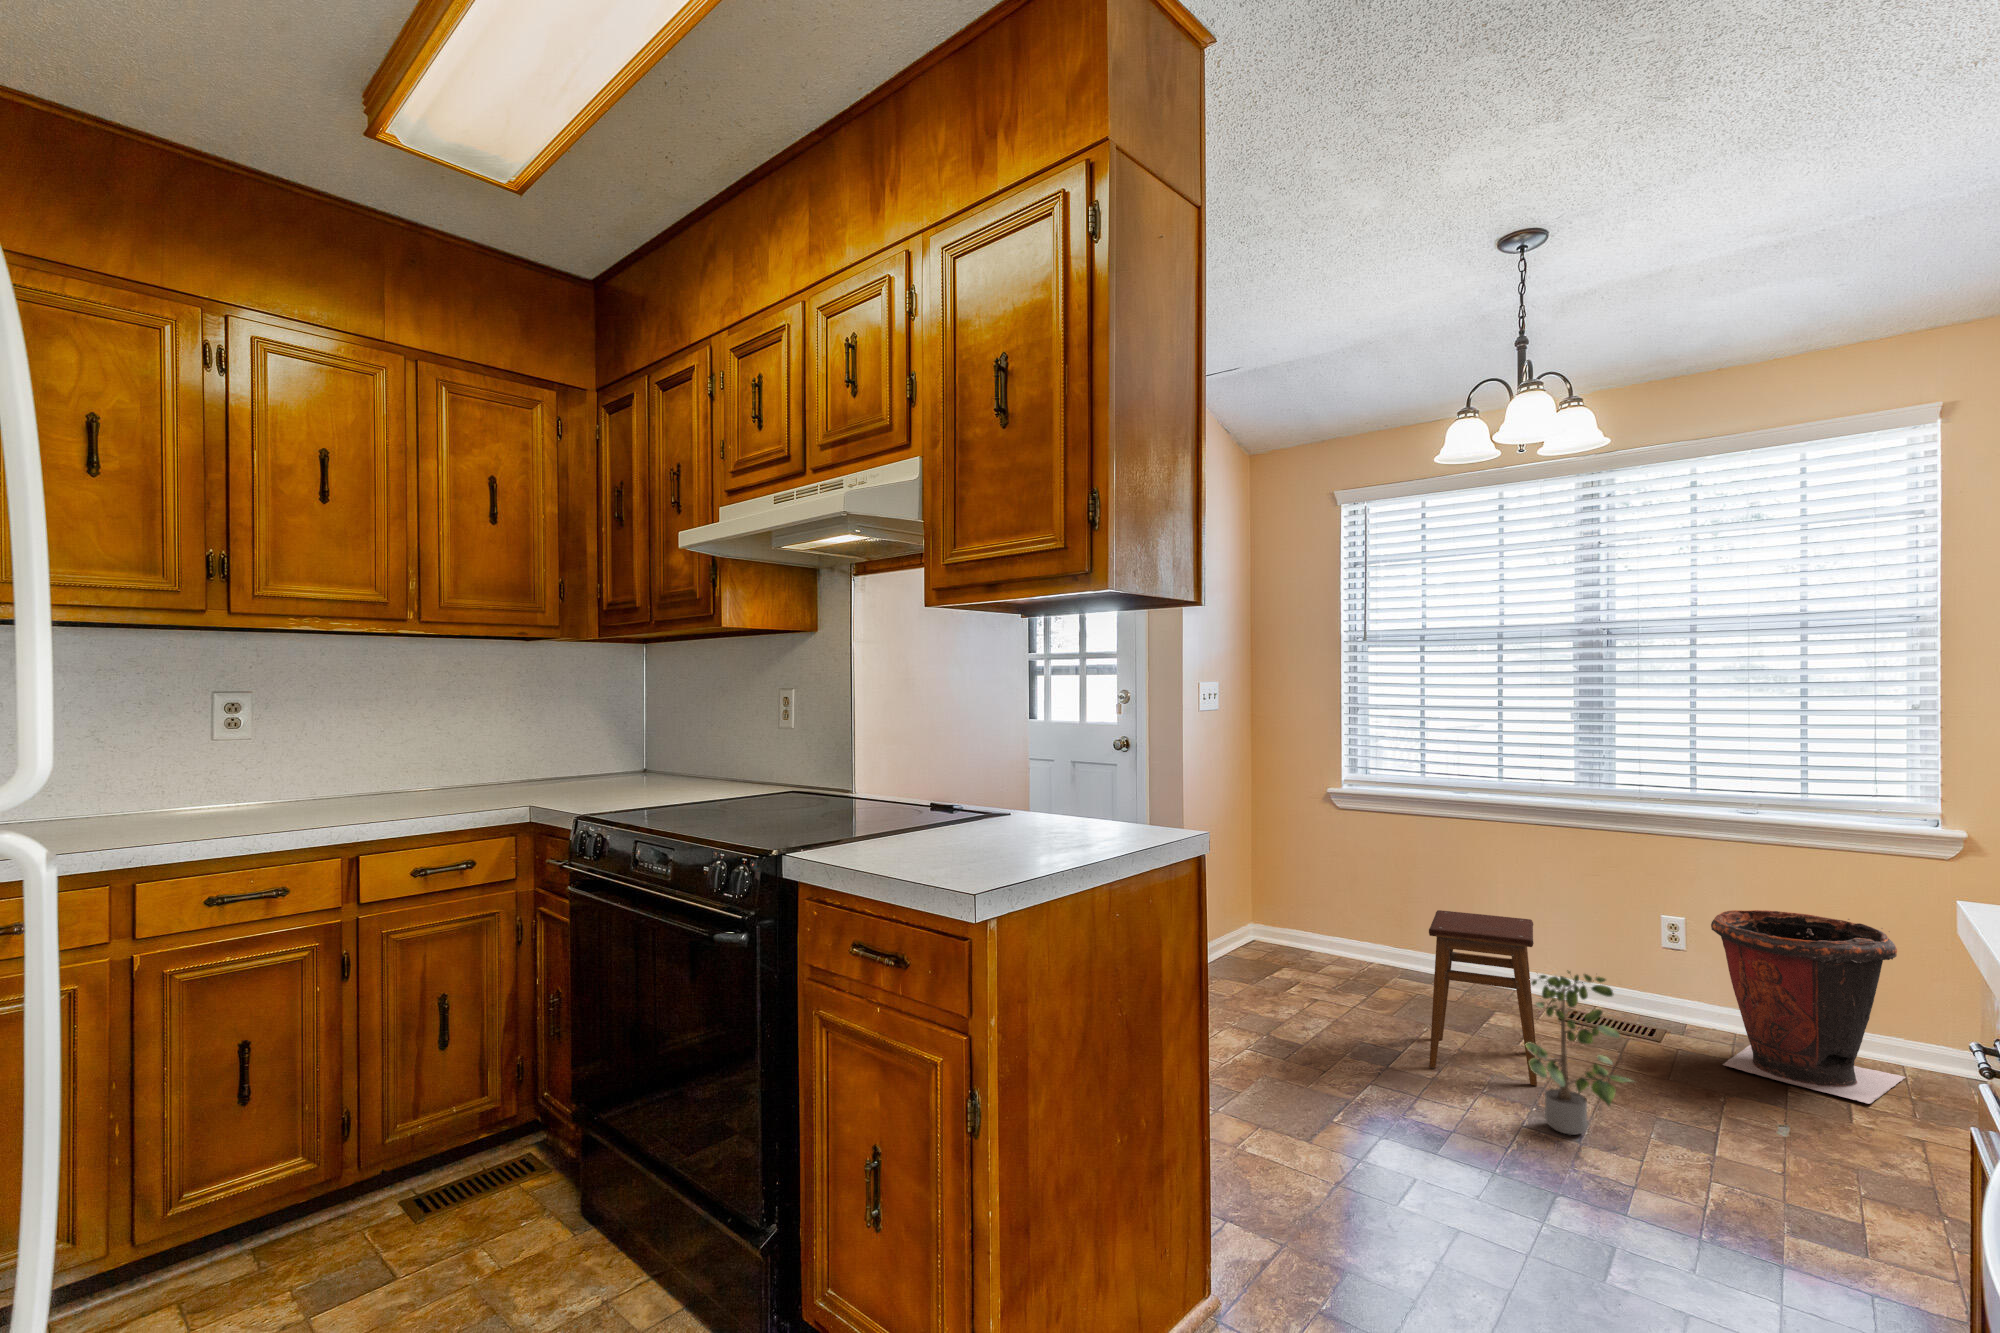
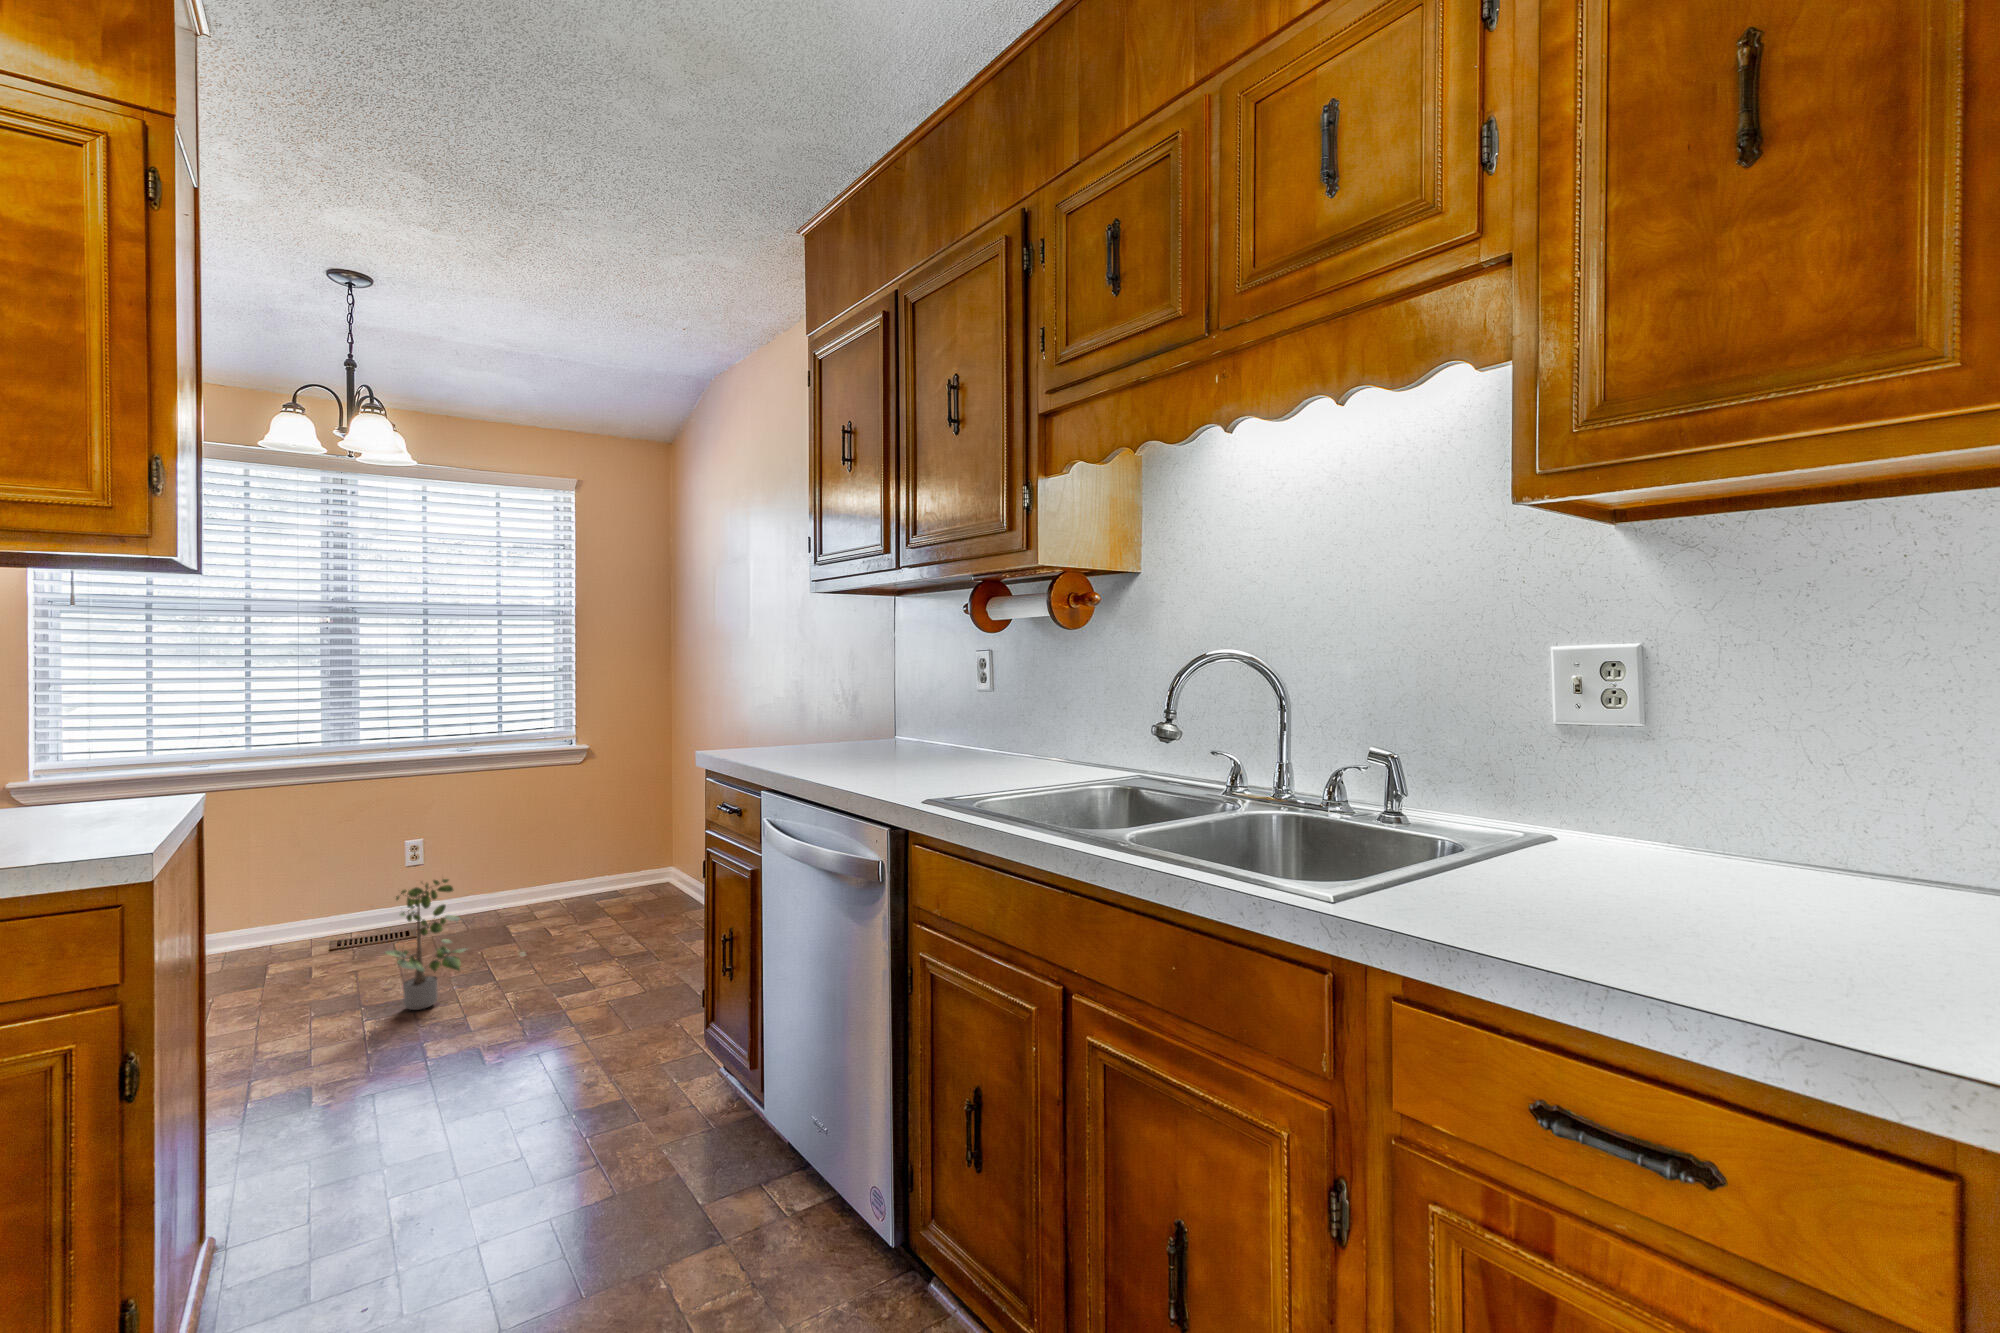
stool: present [1429,910,1537,1086] -> none [241,862,369,1020]
trash can: present [1711,910,1905,1104] -> none [456,811,568,934]

